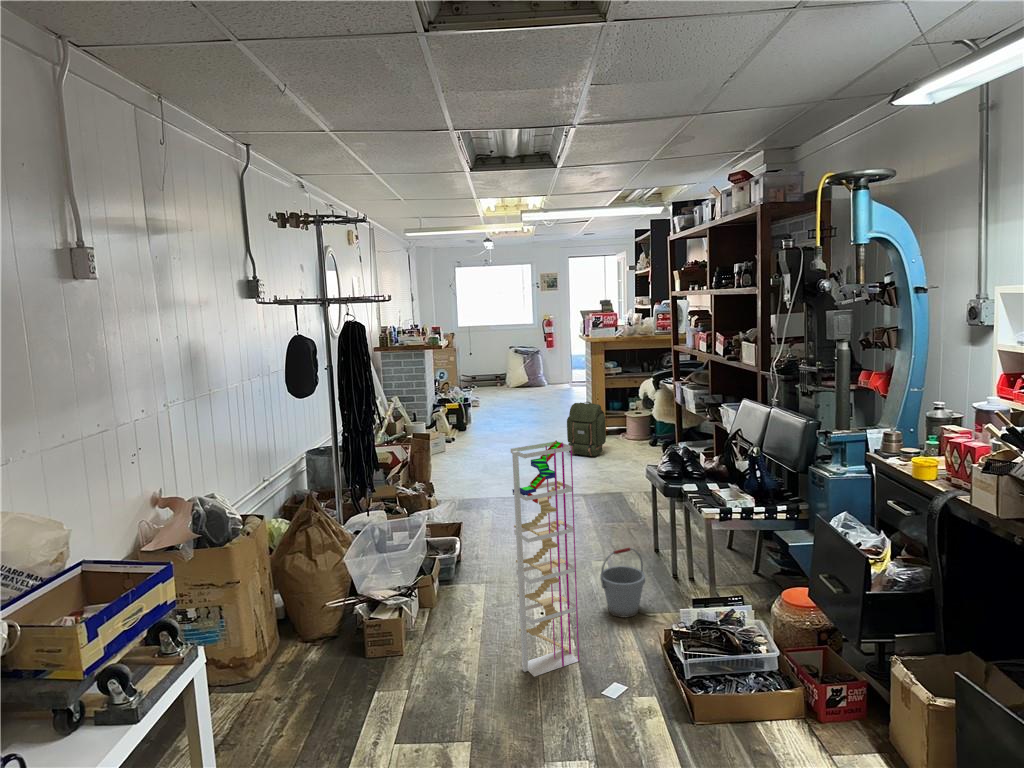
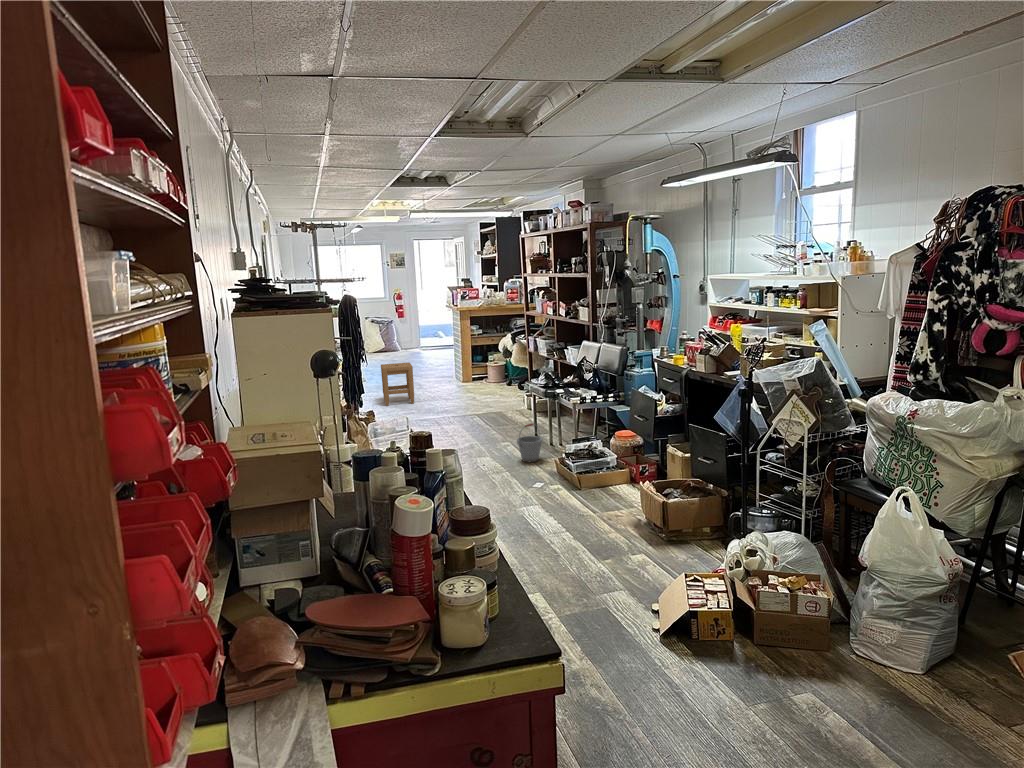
backpack: present [567,402,606,456] -> none [450,354,479,394]
stool: none [470,411,514,468] -> present [381,362,414,406]
shelving unit: present [511,440,579,677] -> none [480,358,517,486]

